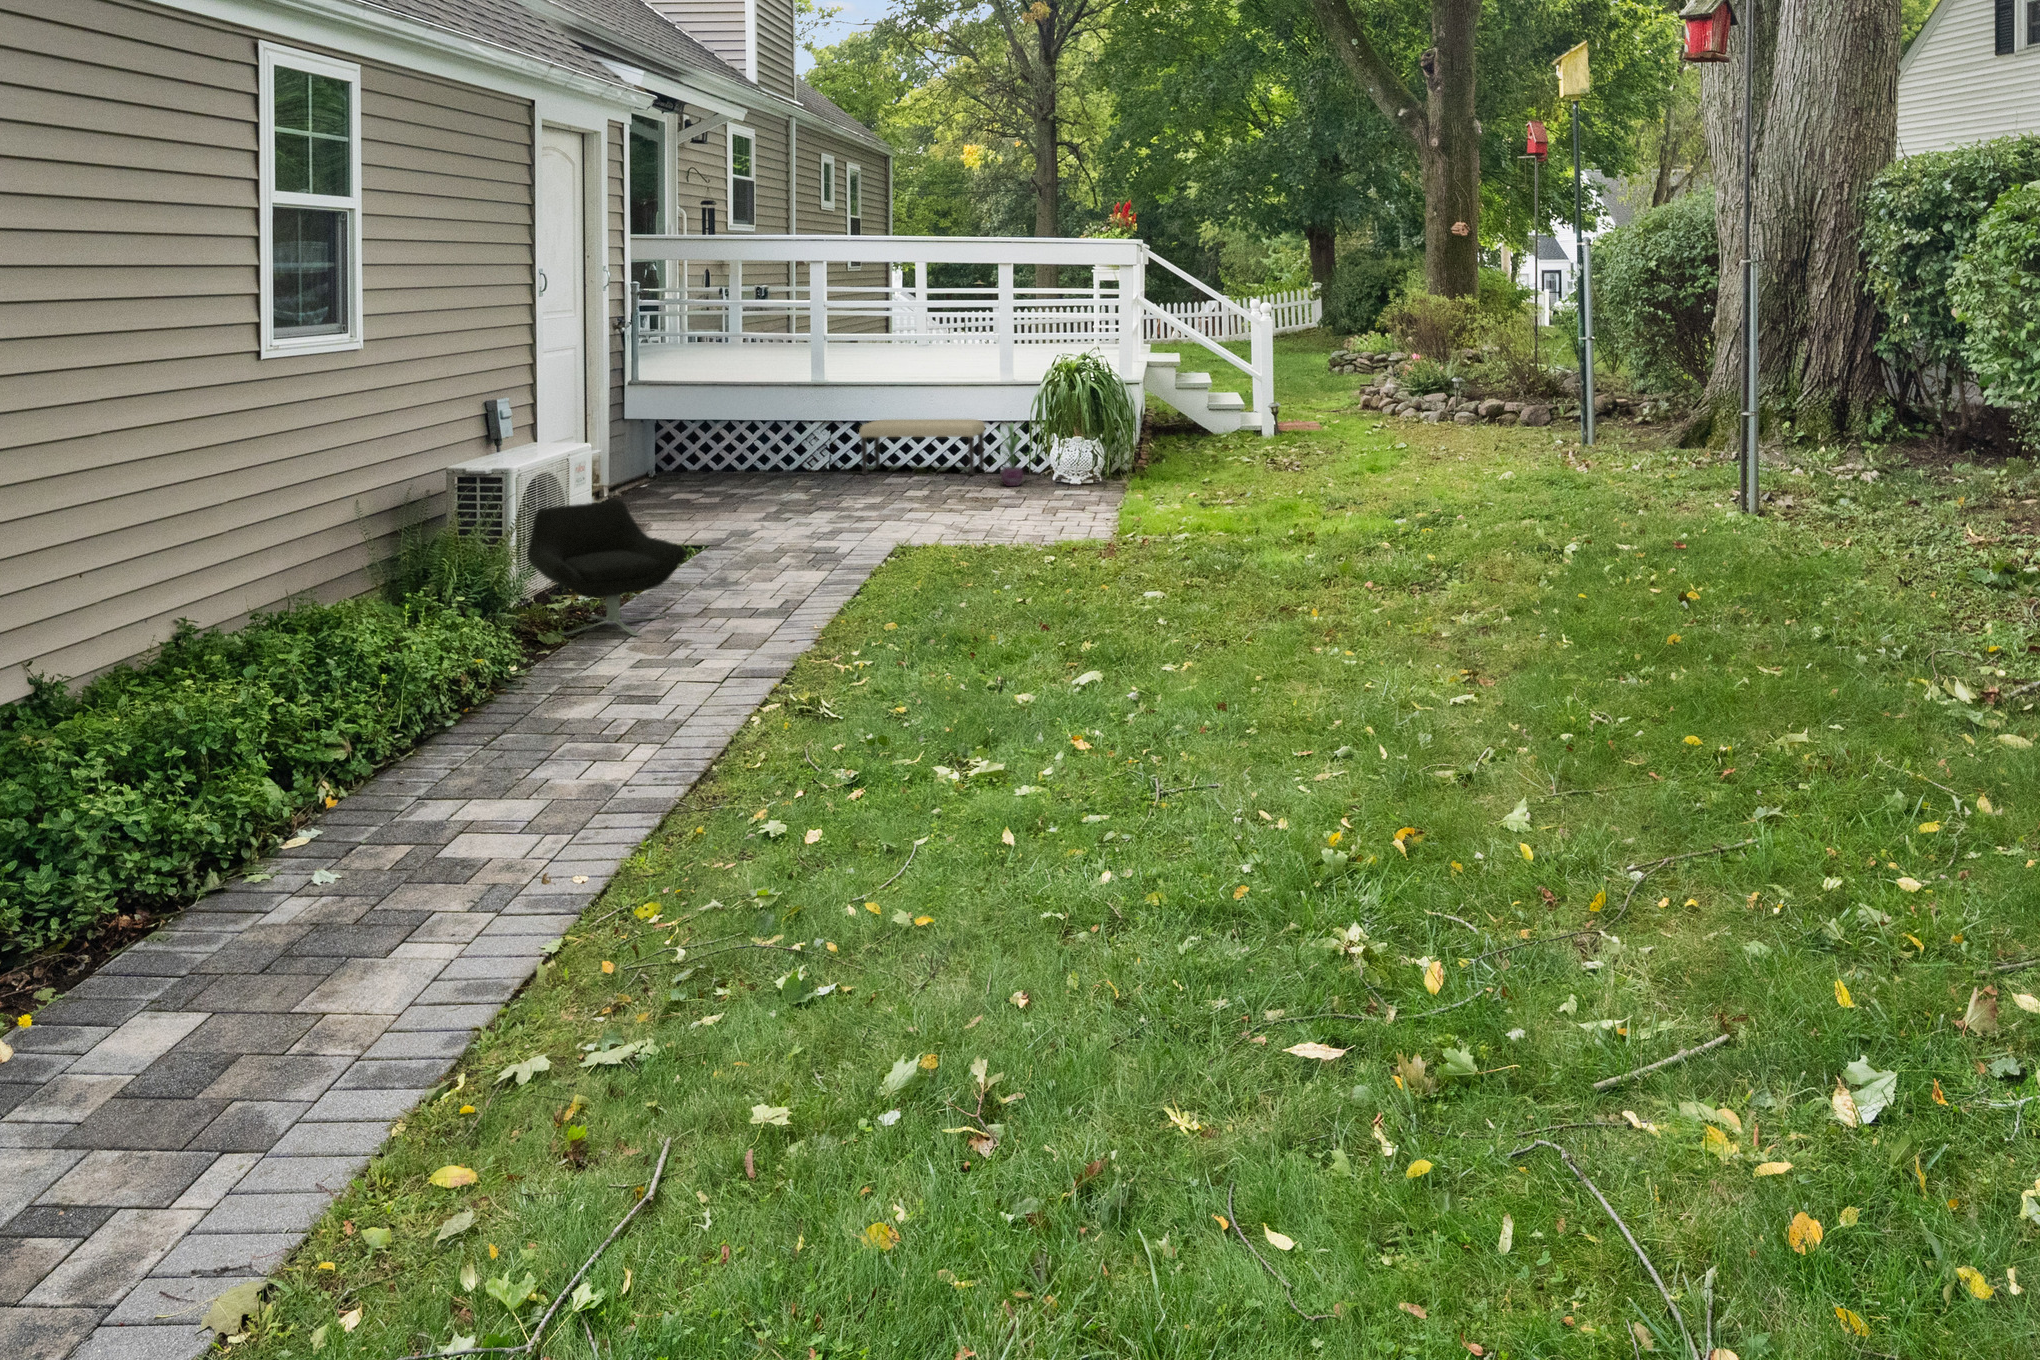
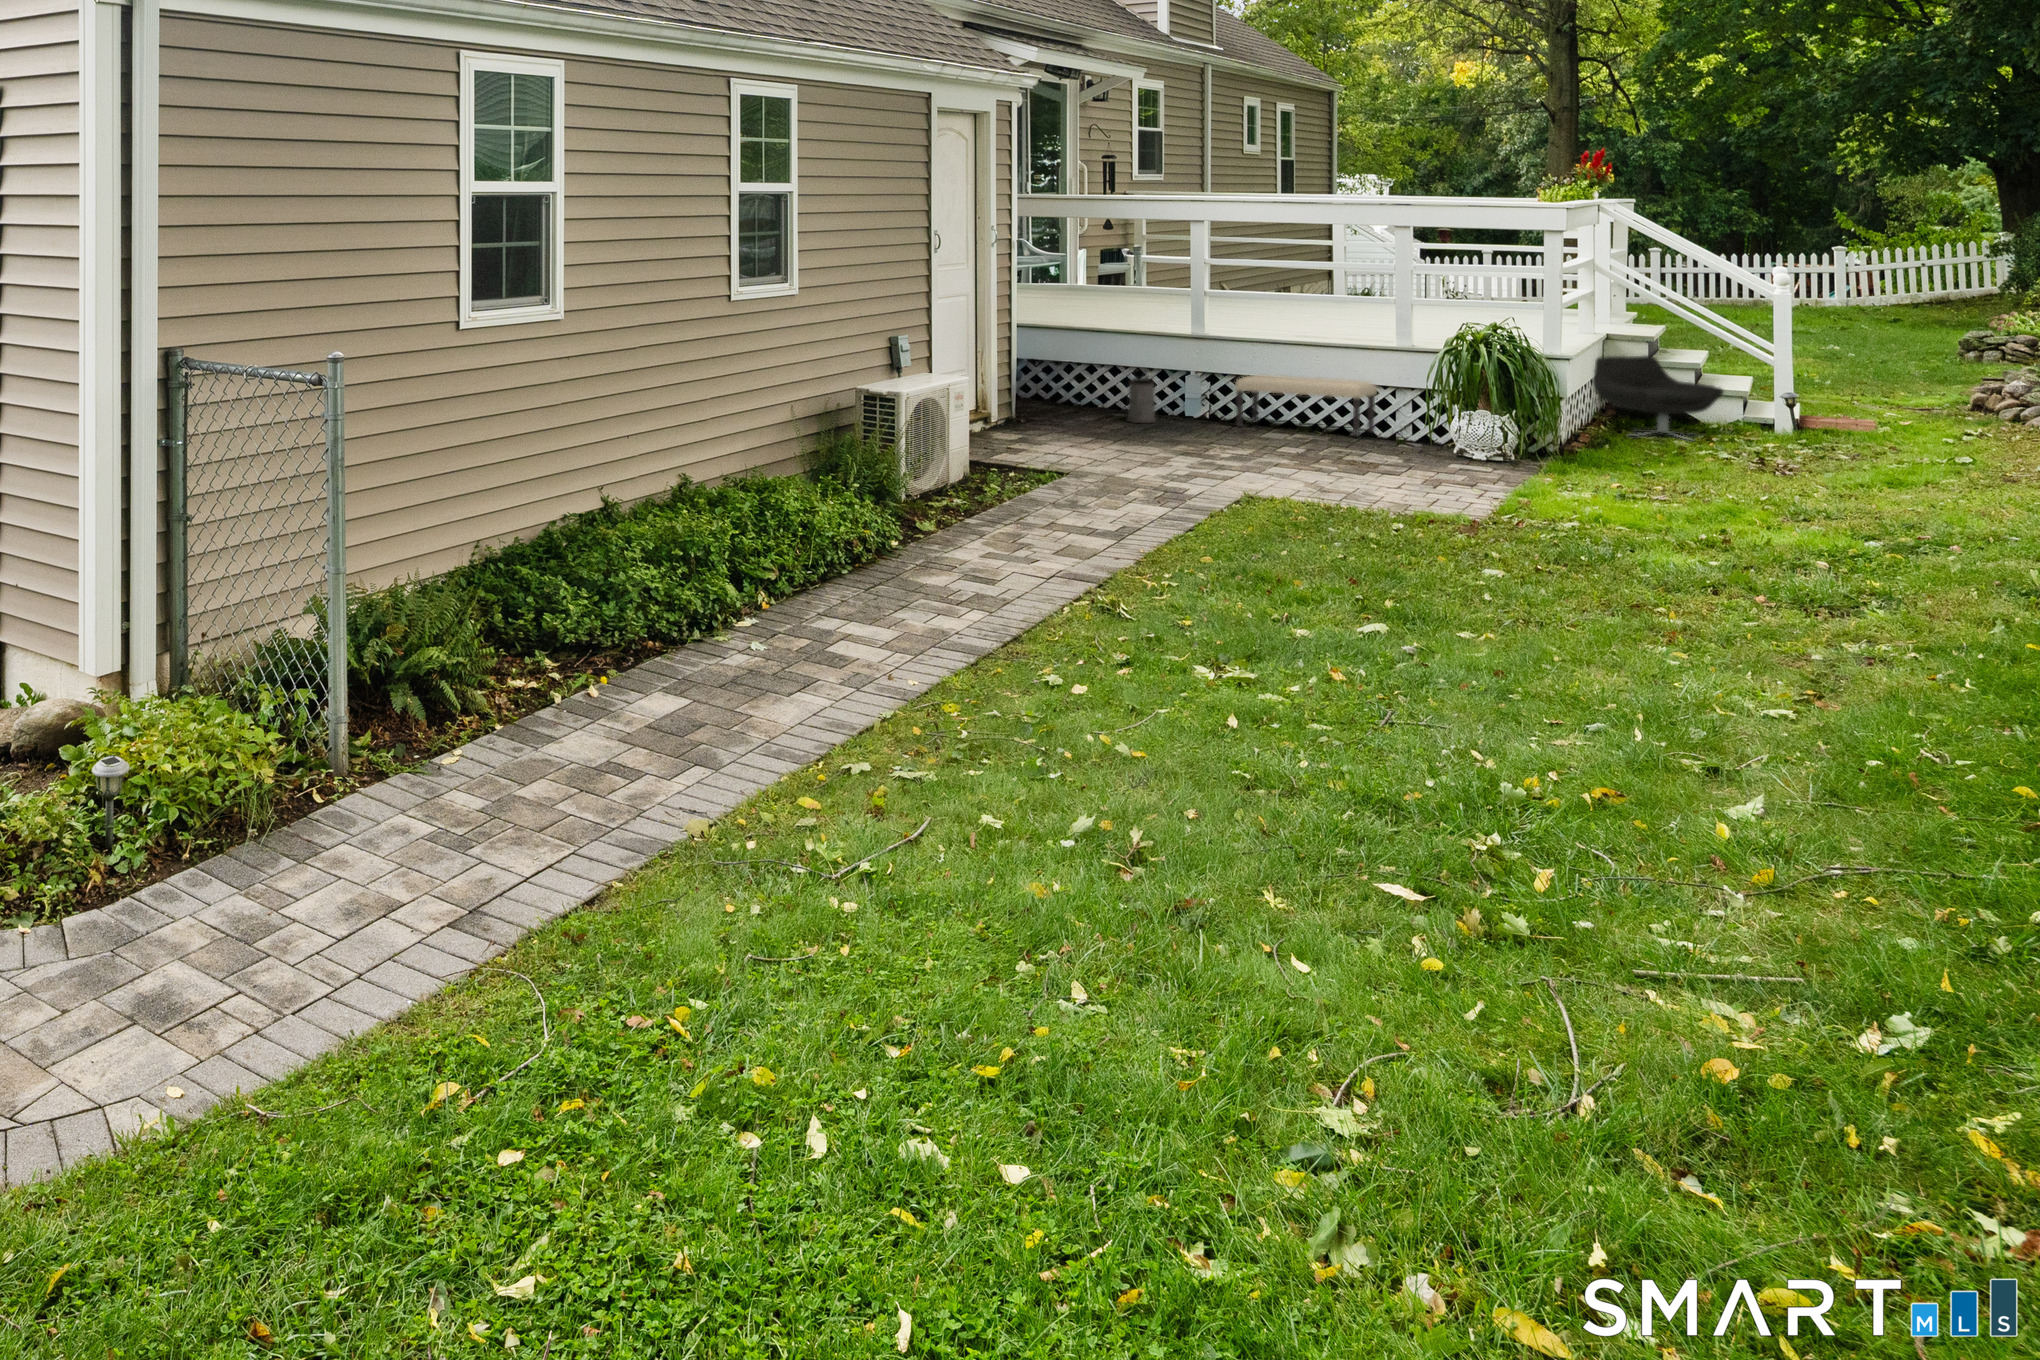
watering can: none [754,421,784,480] -> present [1128,375,1155,423]
decorative plant: present [994,423,1032,486] -> none [1359,387,1440,452]
lounge chair: present [527,499,688,636] -> present [1593,356,1724,436]

